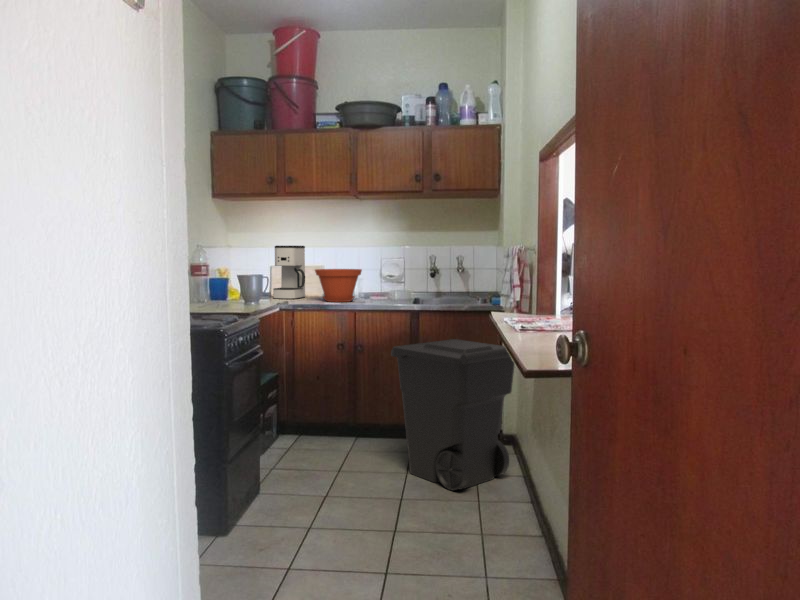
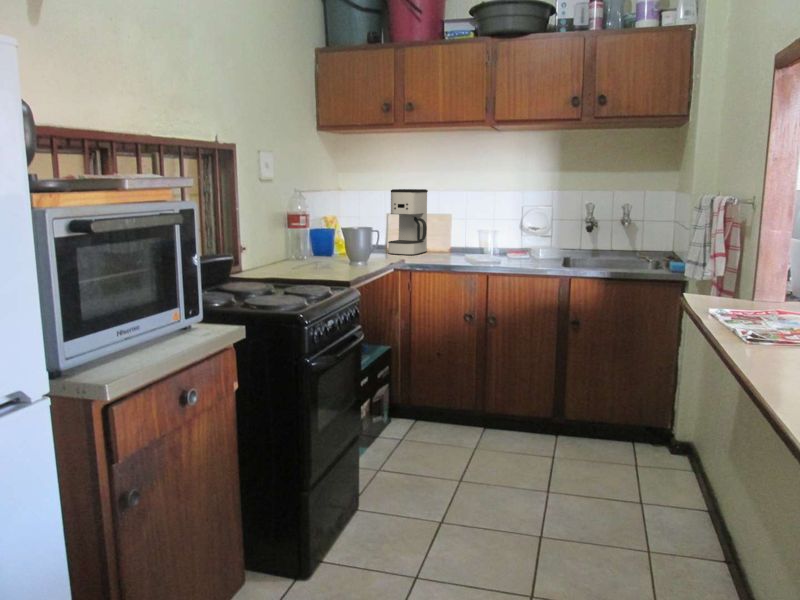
plant pot: present [315,269,362,302] -> none [438,219,497,262]
trash can: present [391,339,514,490] -> none [533,320,738,533]

